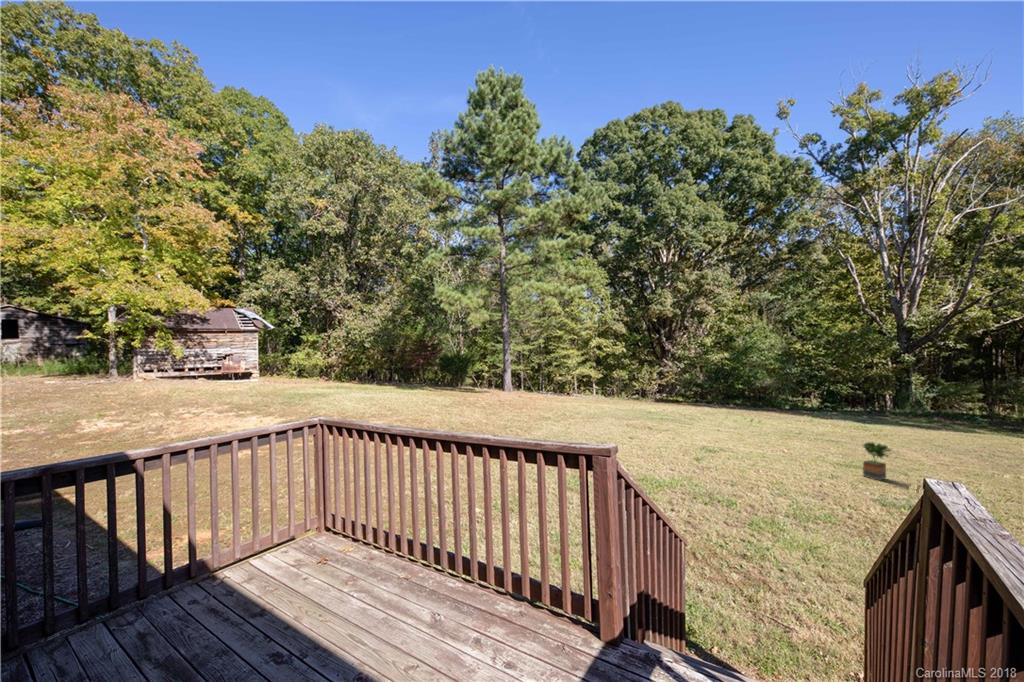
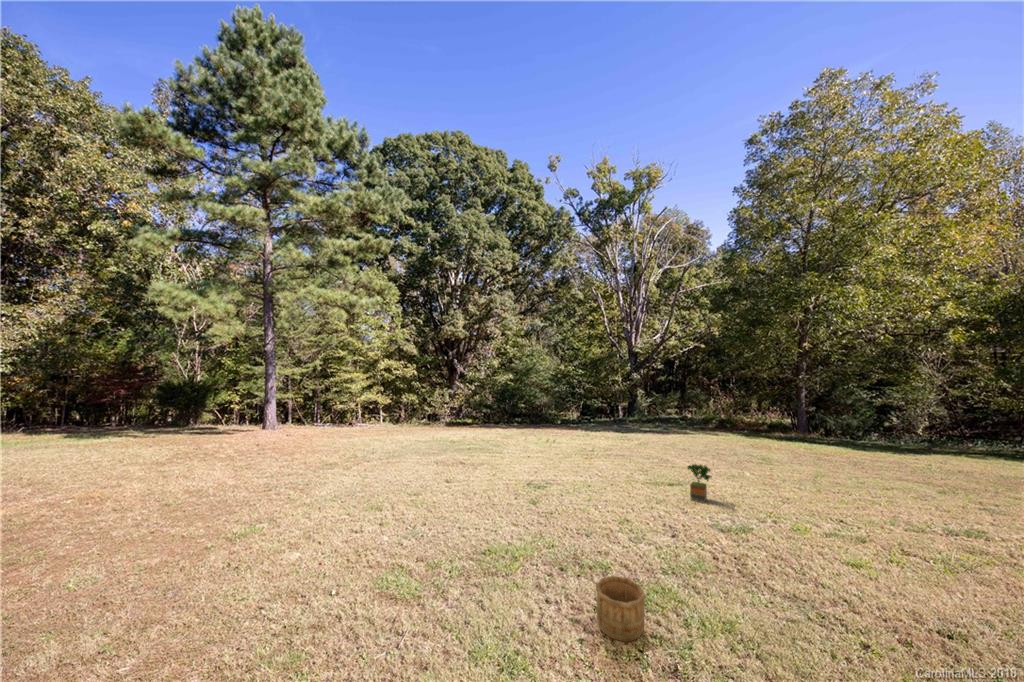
wooden bucket: none [686,482,721,518] -> present [596,576,646,642]

